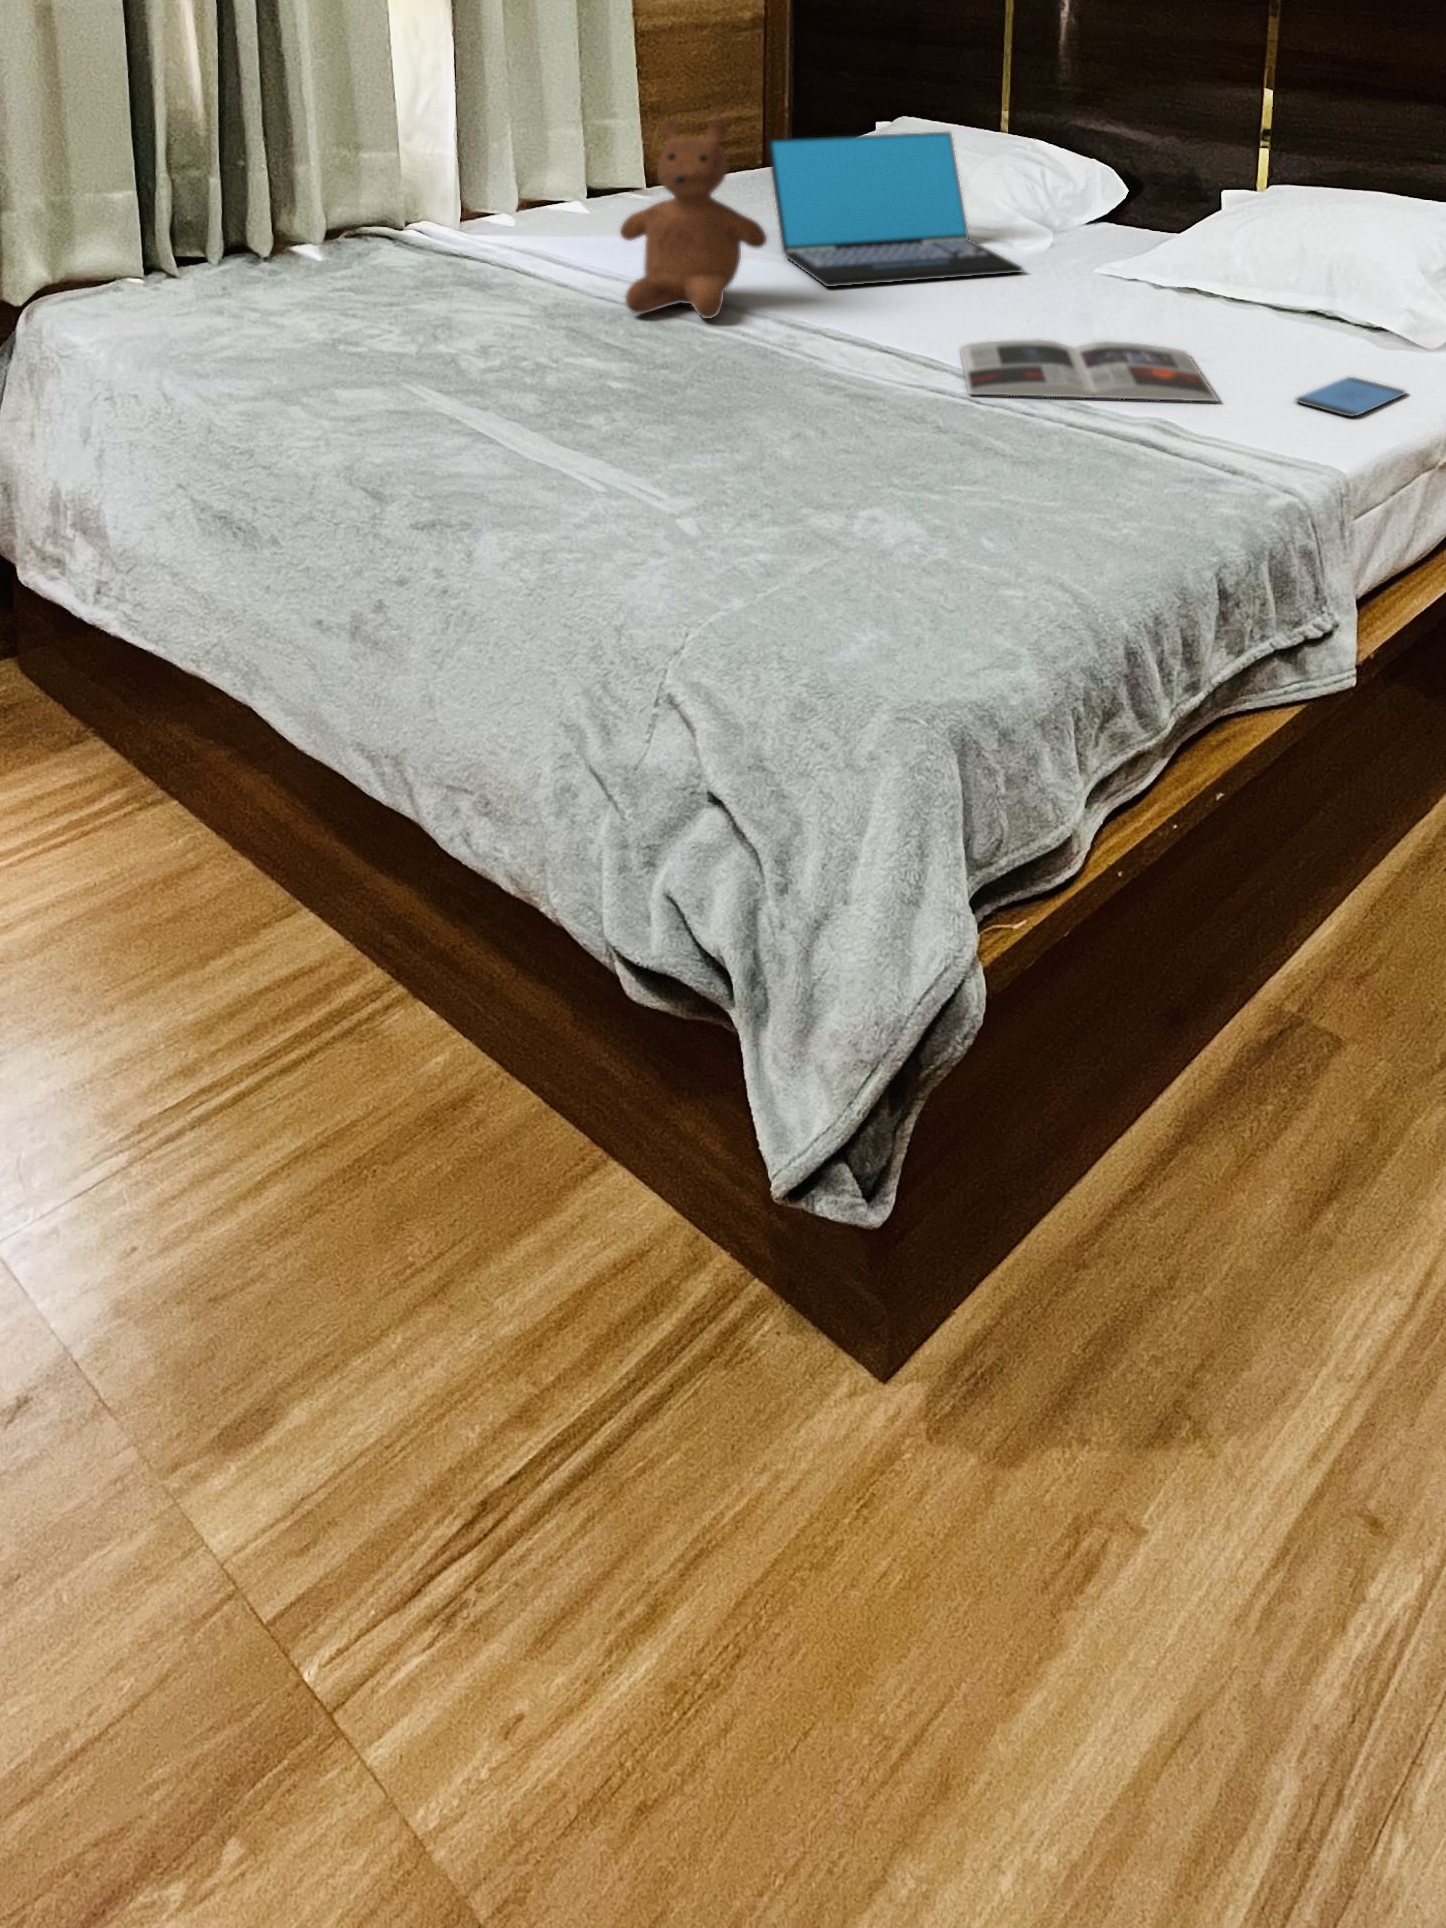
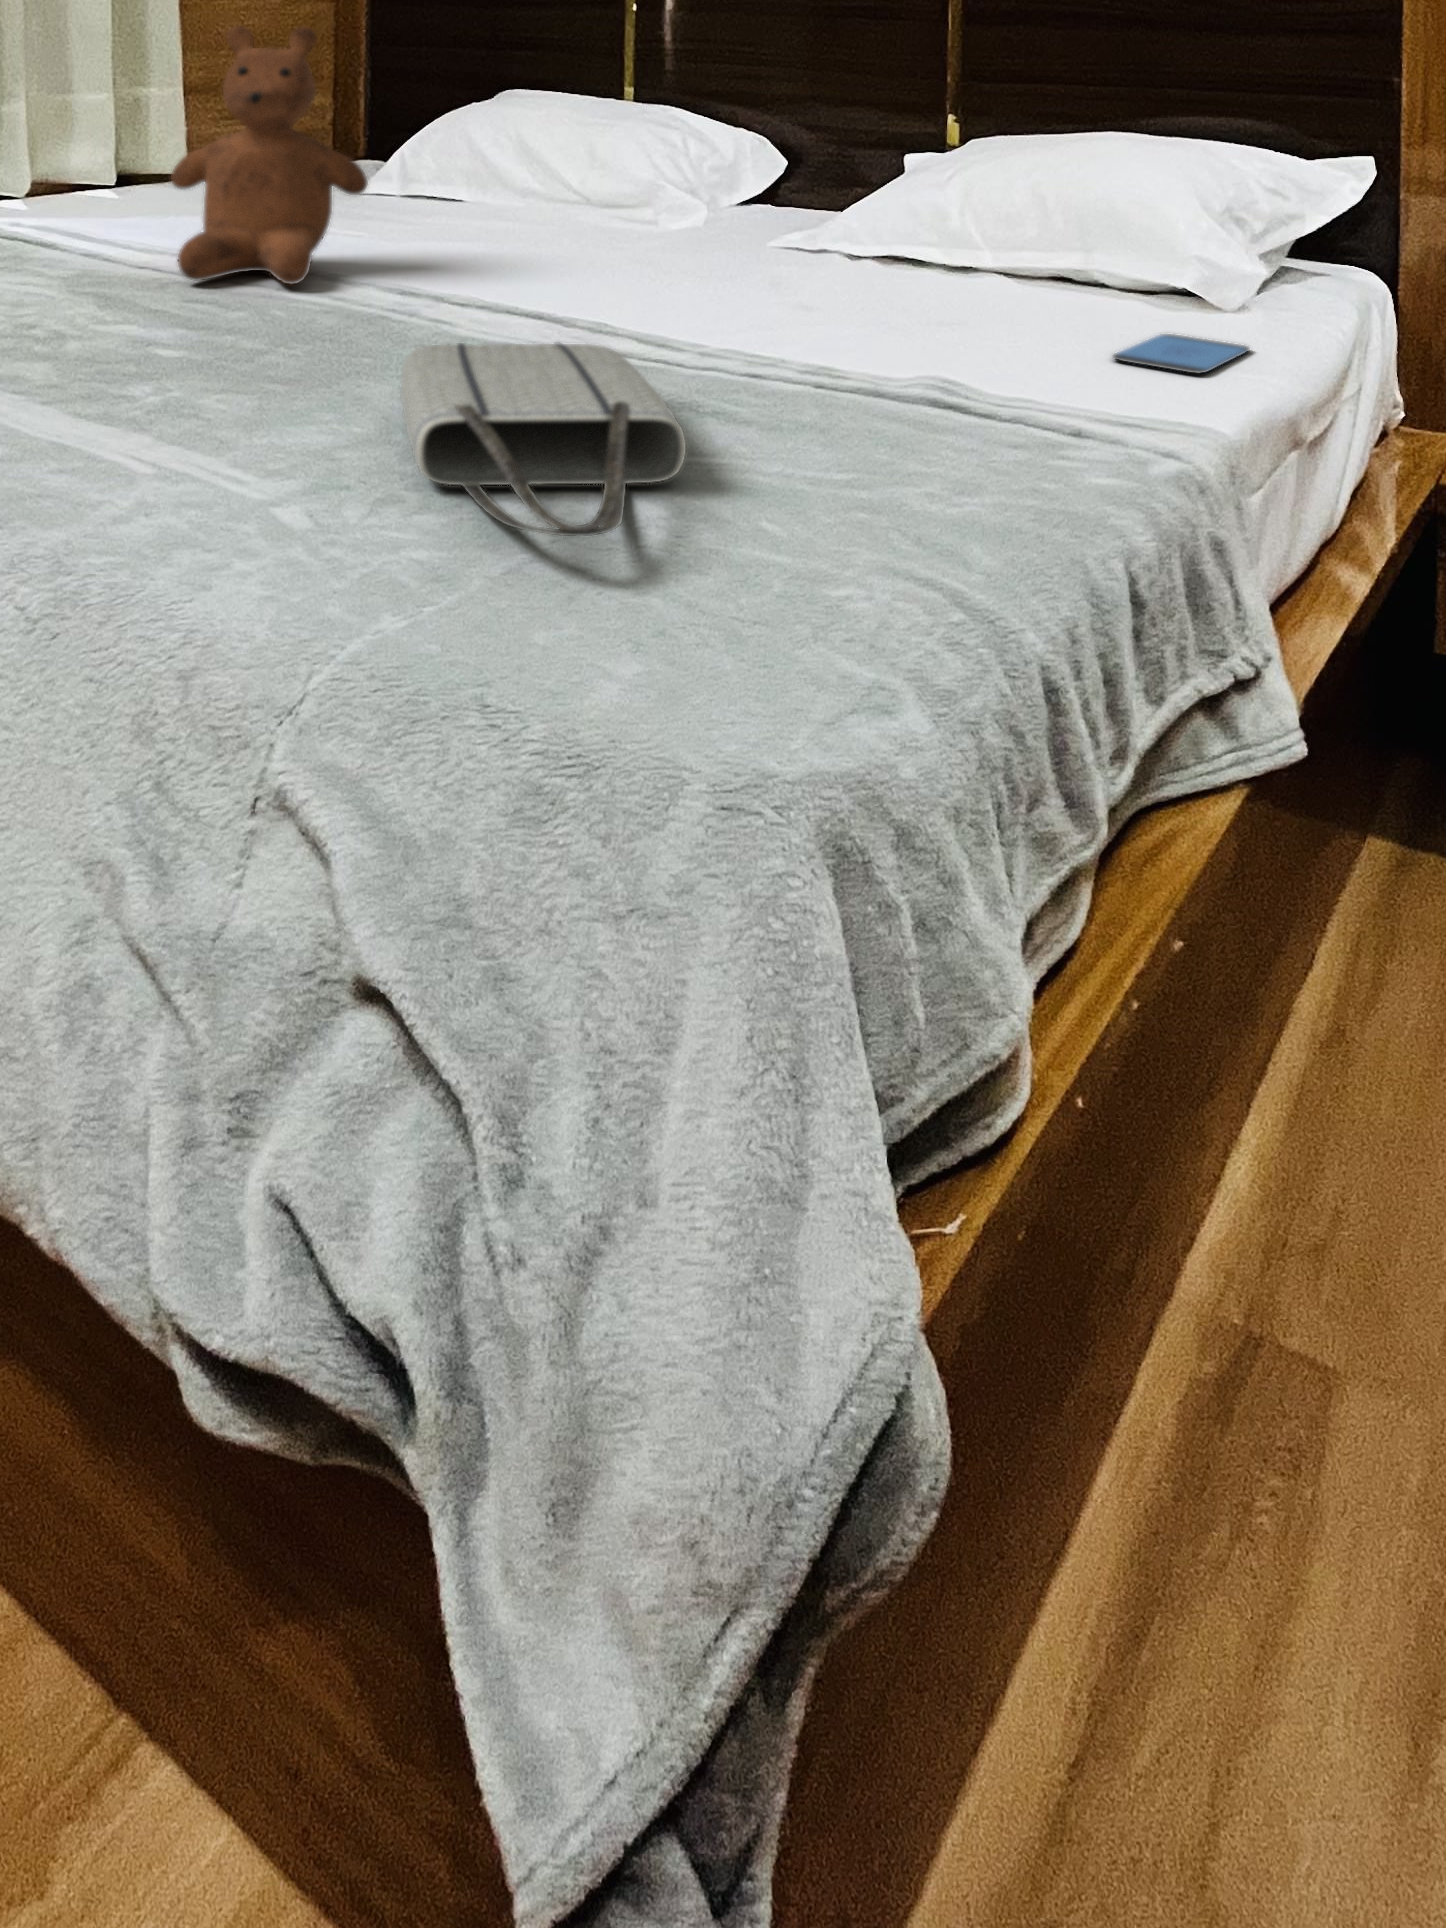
laptop: present [768,132,1022,287] -> none [358,79,689,255]
magazine: present [960,339,1218,401] -> none [637,297,1012,360]
tote bag: none [768,393,945,551] -> present [401,342,686,536]

